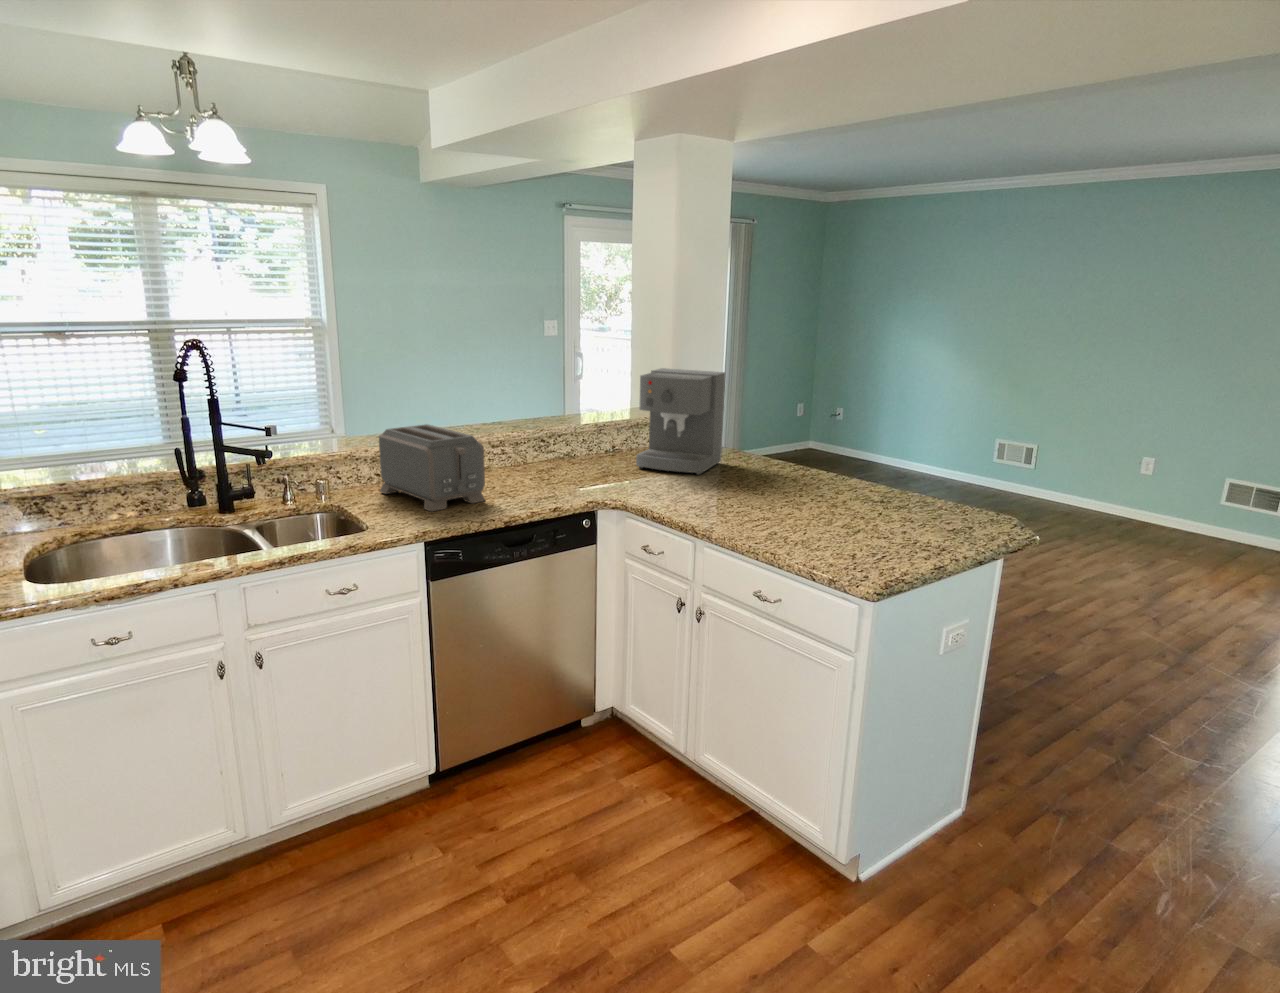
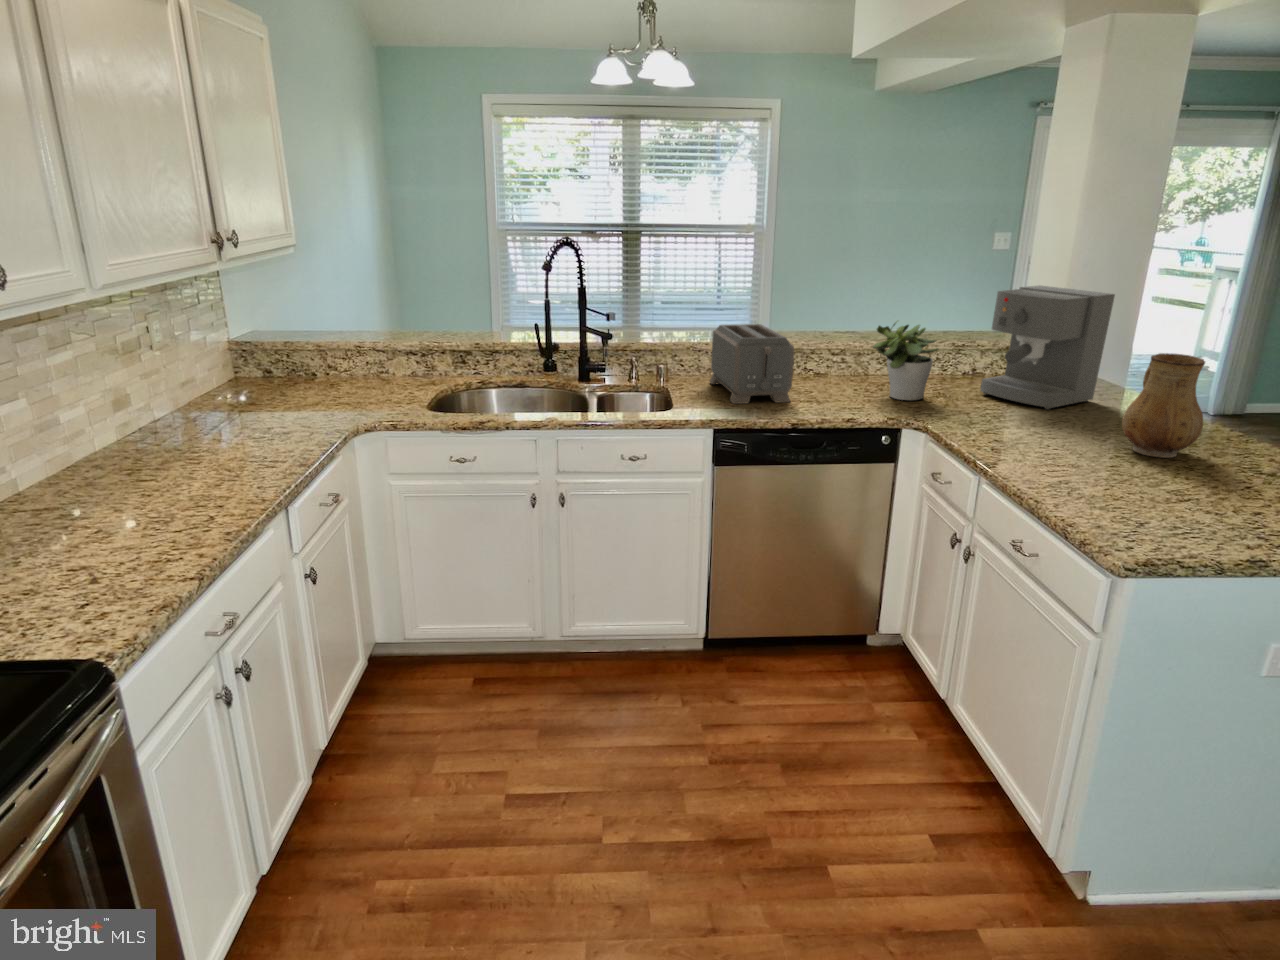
potted plant: none [543,408,607,483] -> present [873,322,938,400]
ceramic pitcher: none [778,418,834,502] -> present [1122,353,1205,458]

